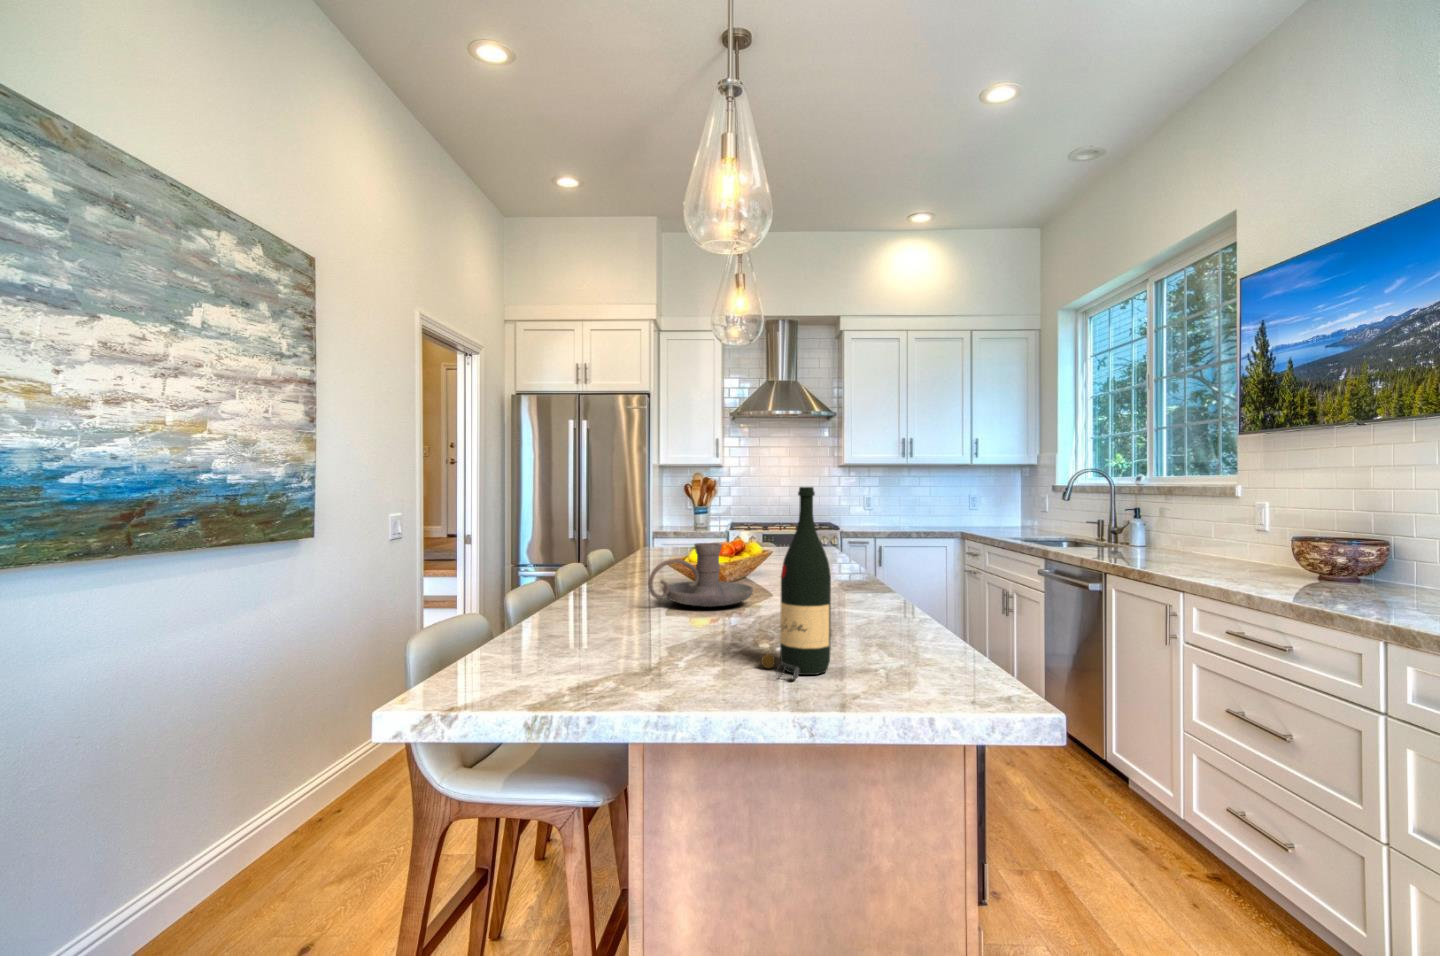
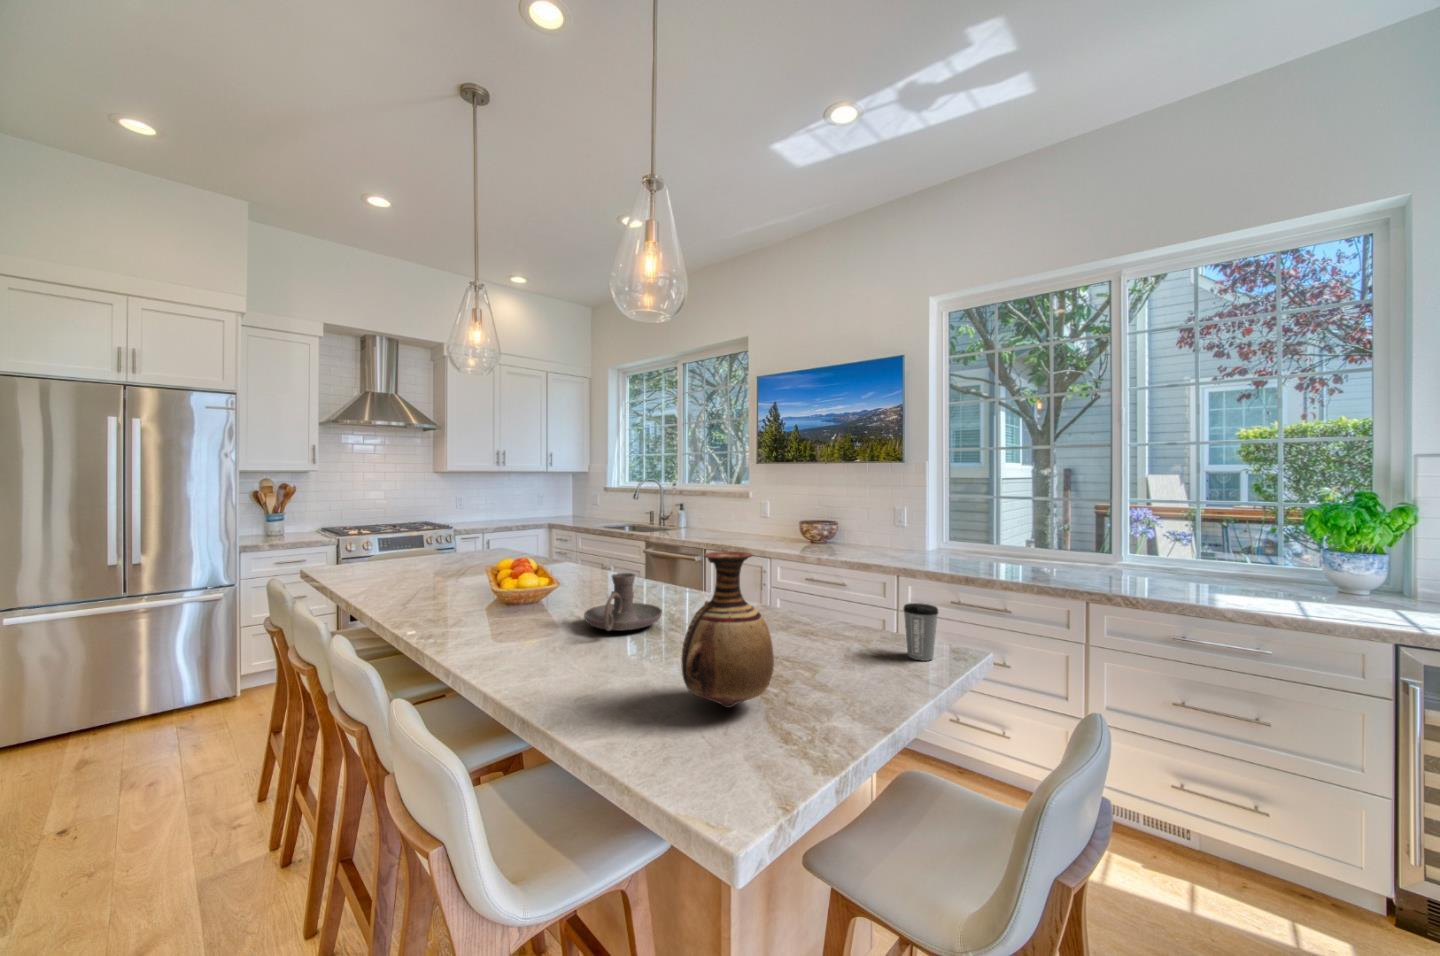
vase: none [493,484,626,665] -> present [681,551,774,708]
wine bottle: present [761,487,831,680] -> none [812,536,857,665]
coffee cup: none [887,608,948,709] -> present [903,603,938,661]

